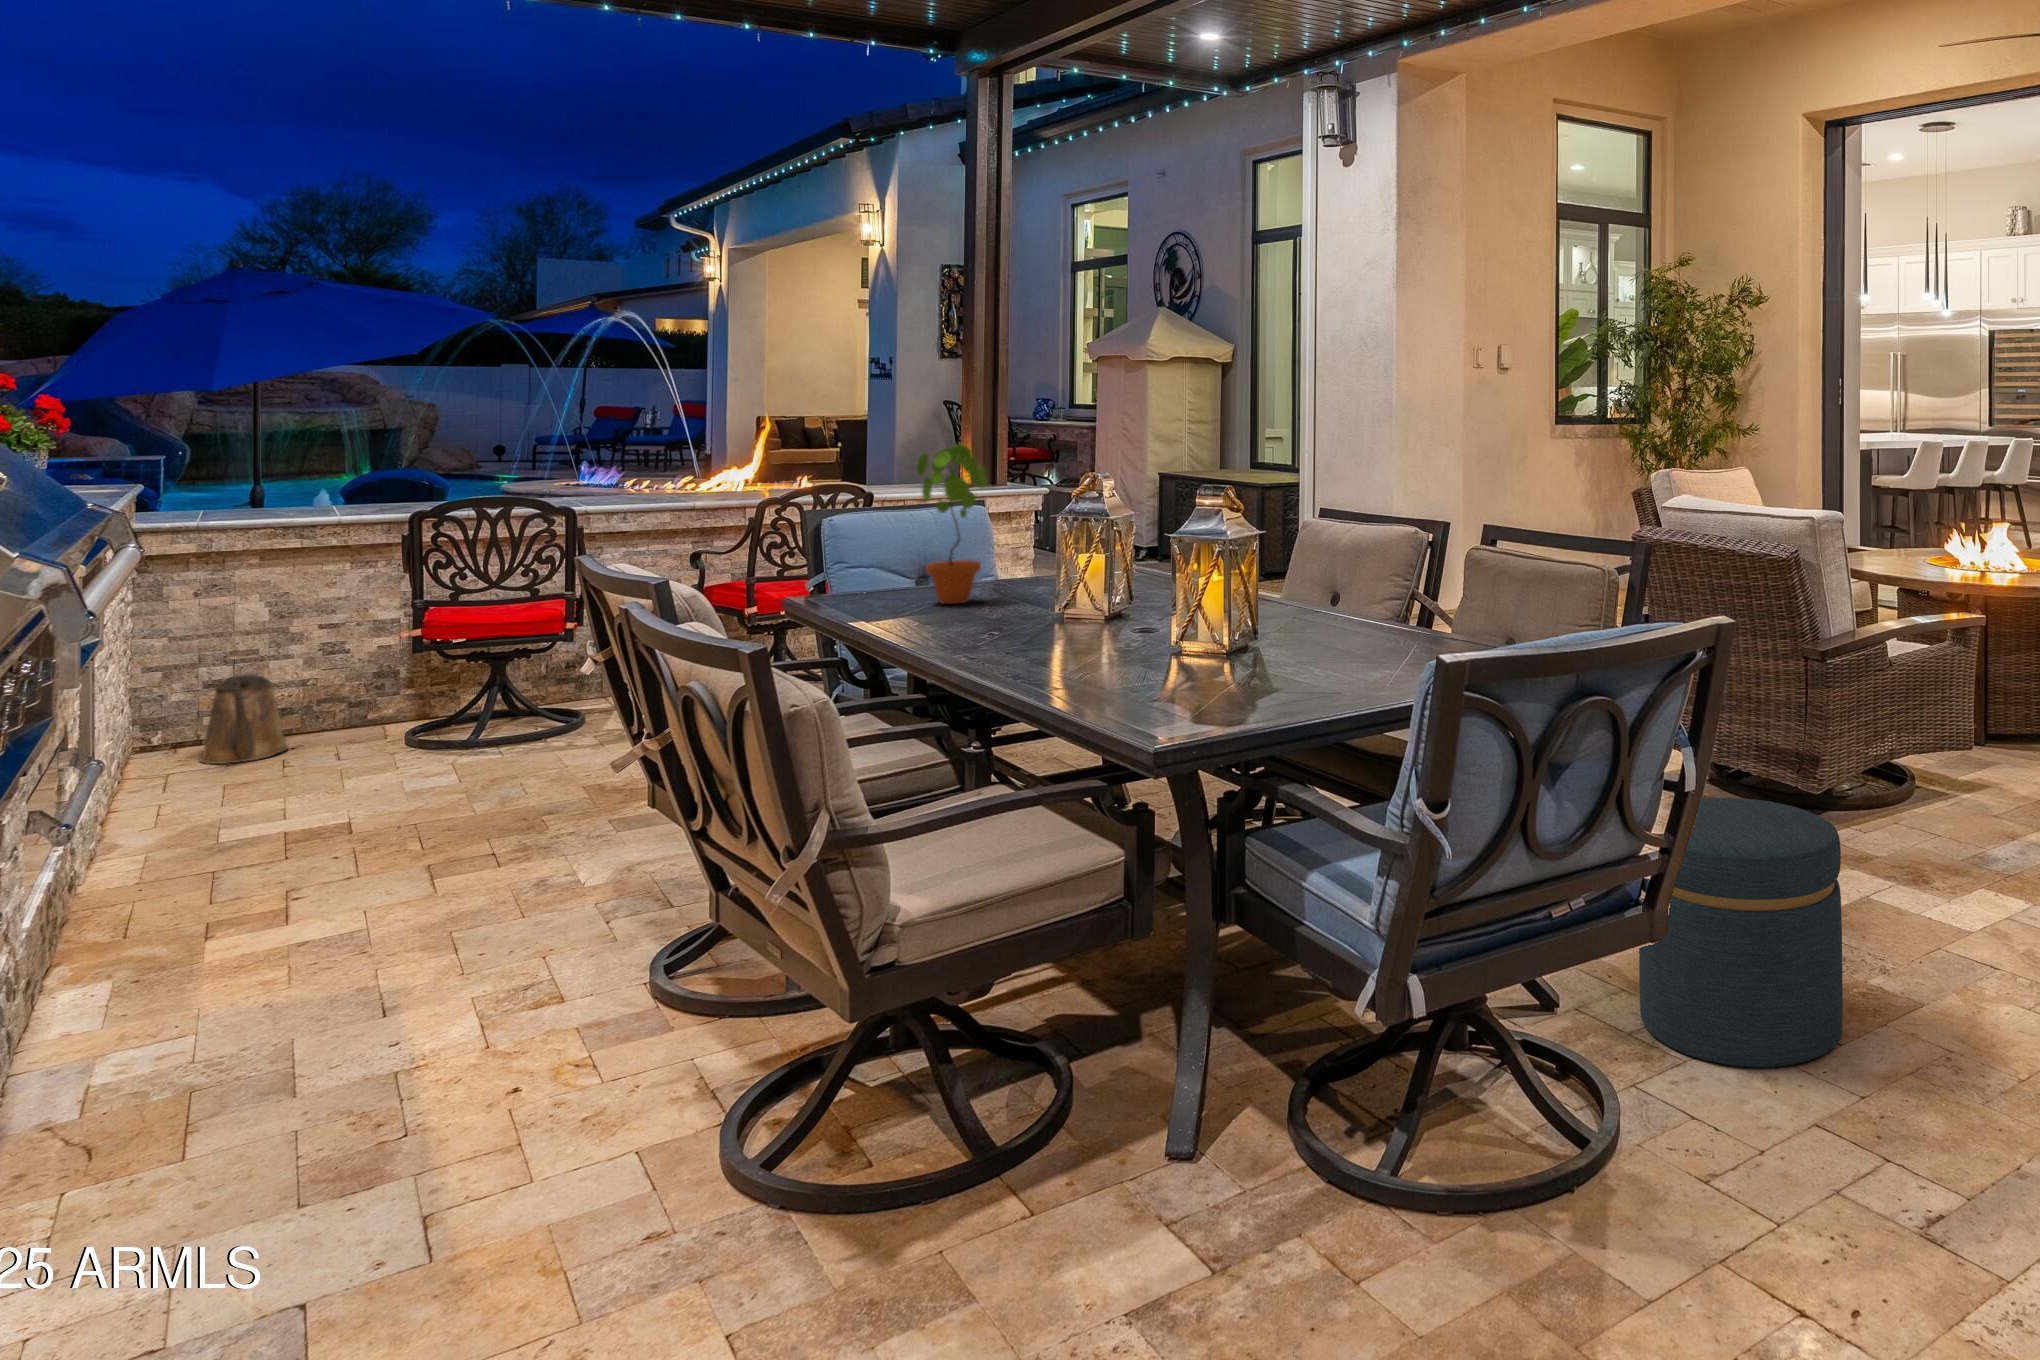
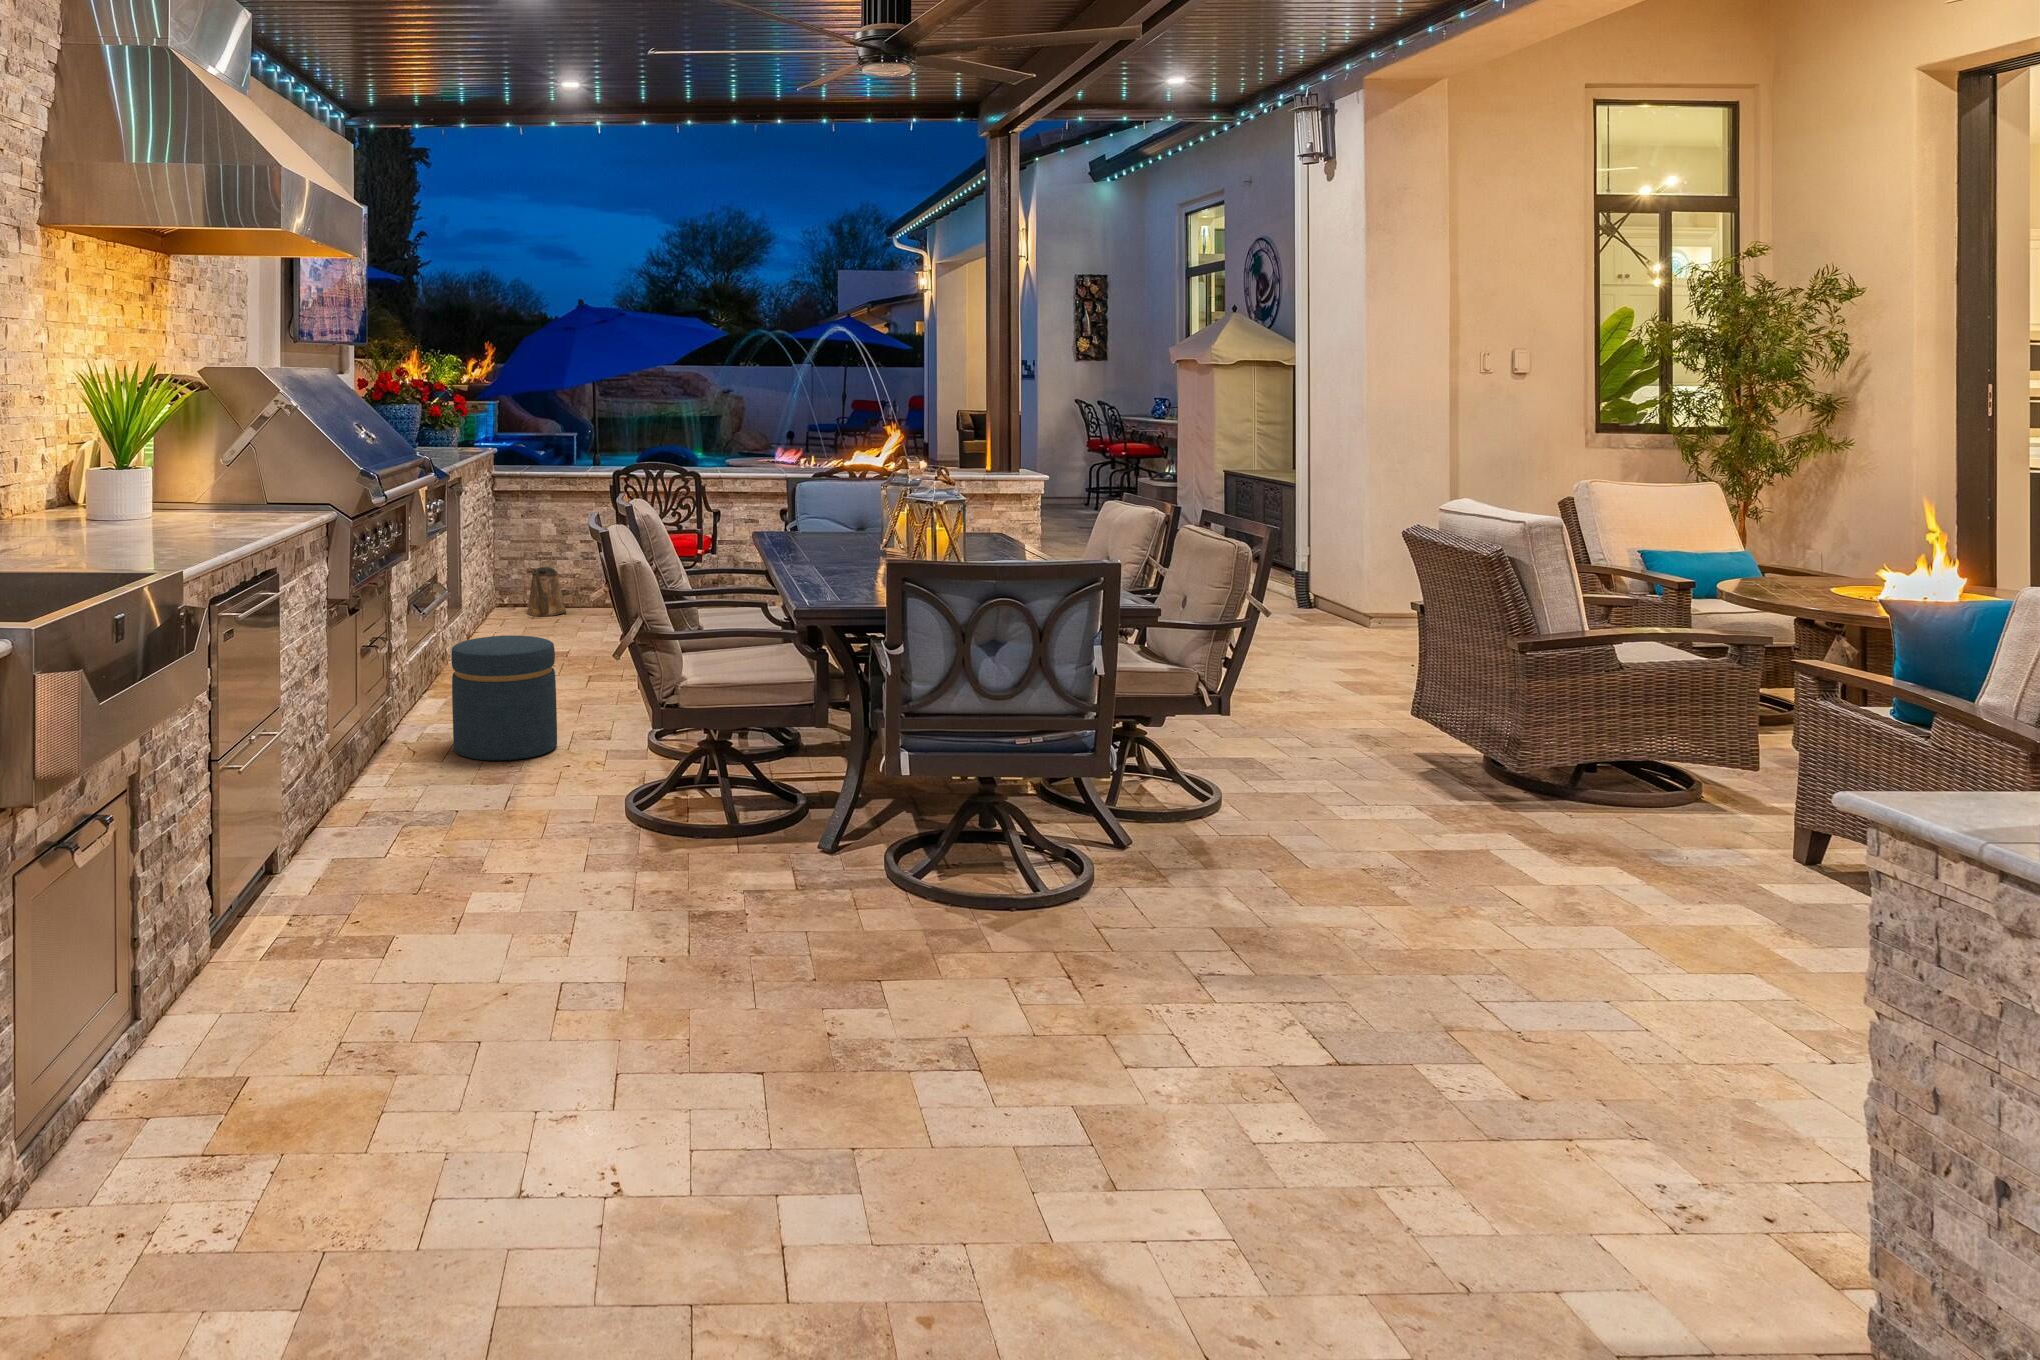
potted plant: present [917,444,987,604] -> none [797,447,838,548]
ottoman: present [1639,798,1843,1067] -> present [451,635,557,760]

